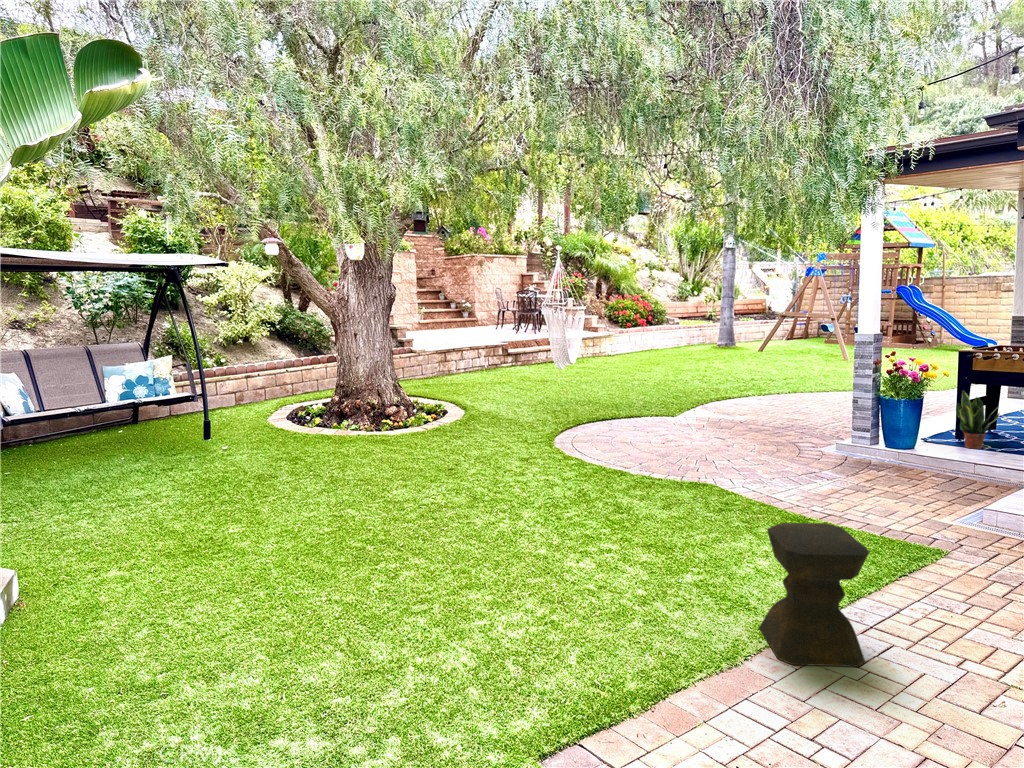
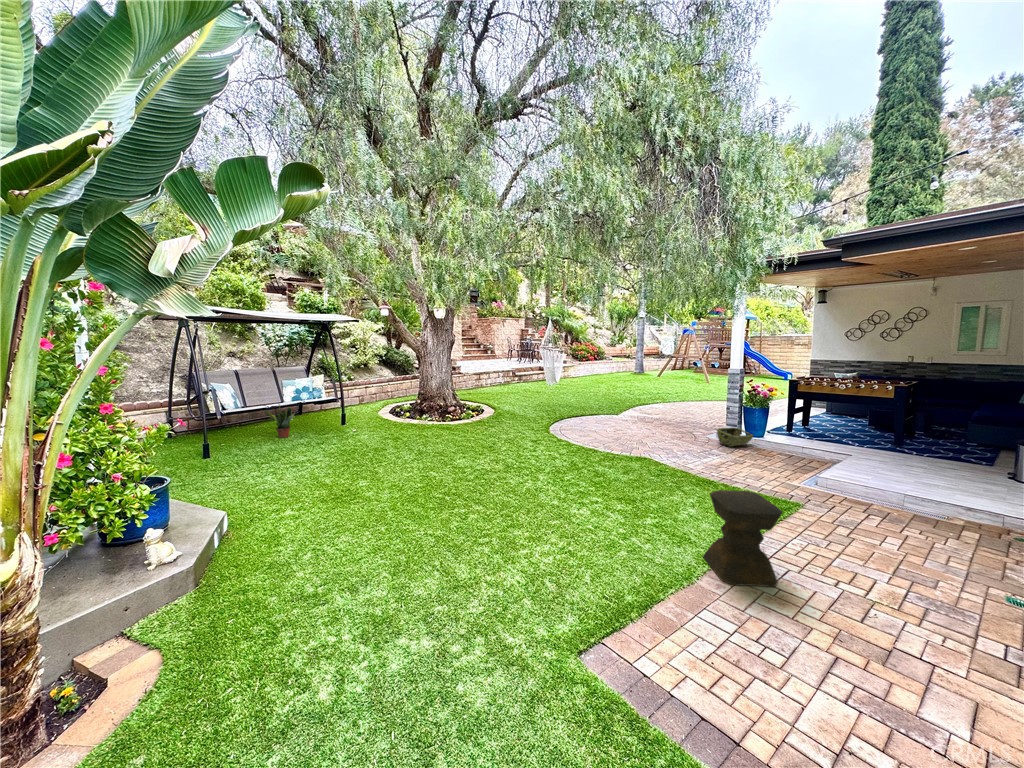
potted plant: present [956,391,999,449] -> present [265,404,294,438]
woven basket: none [835,434,897,466] -> present [717,427,753,446]

